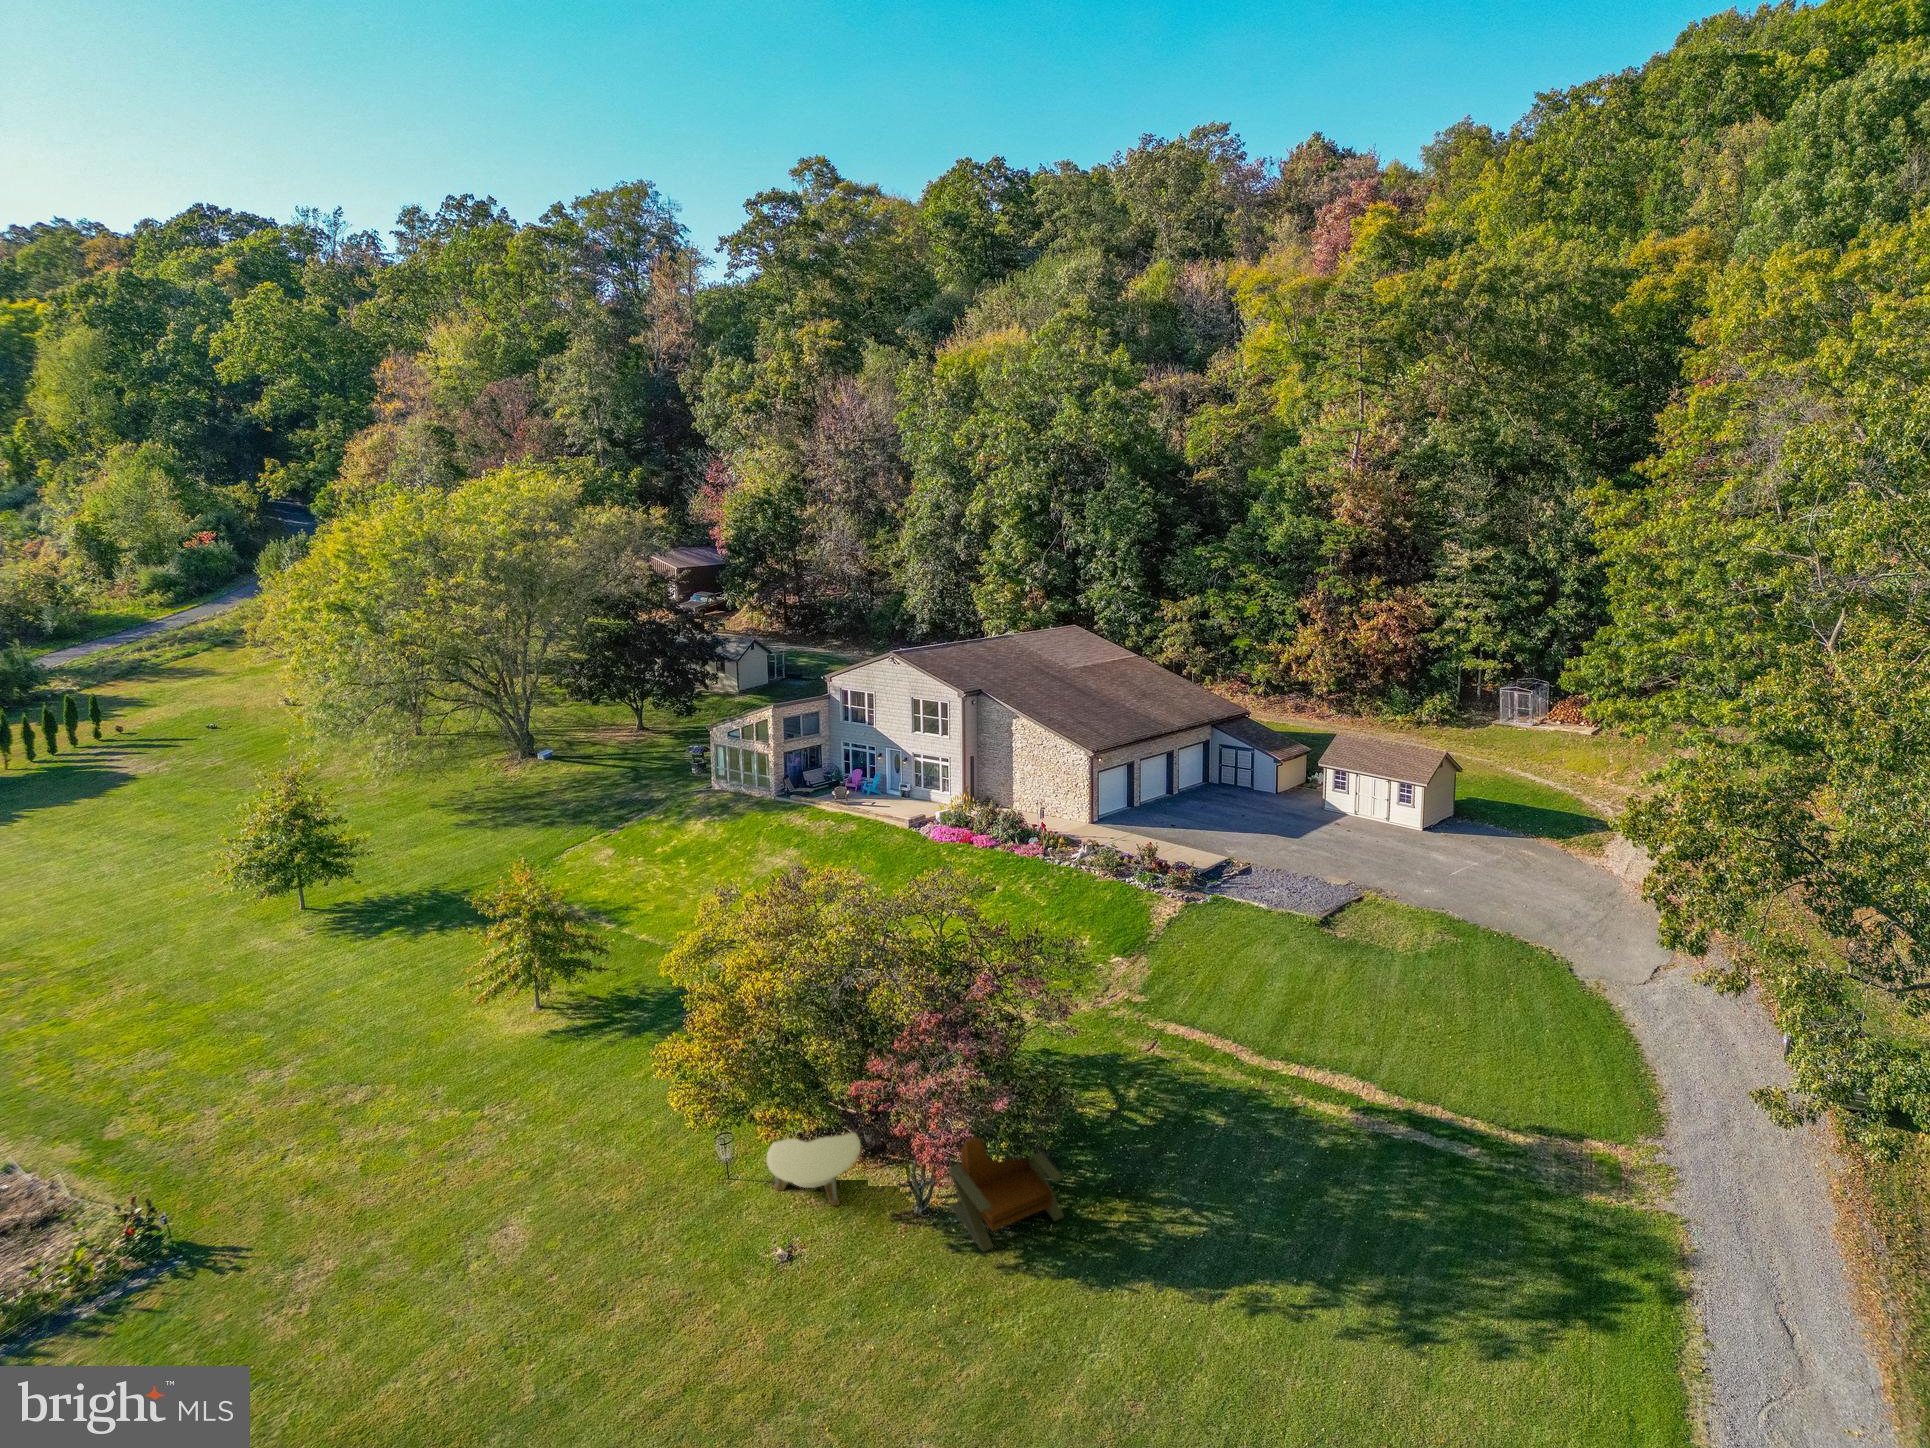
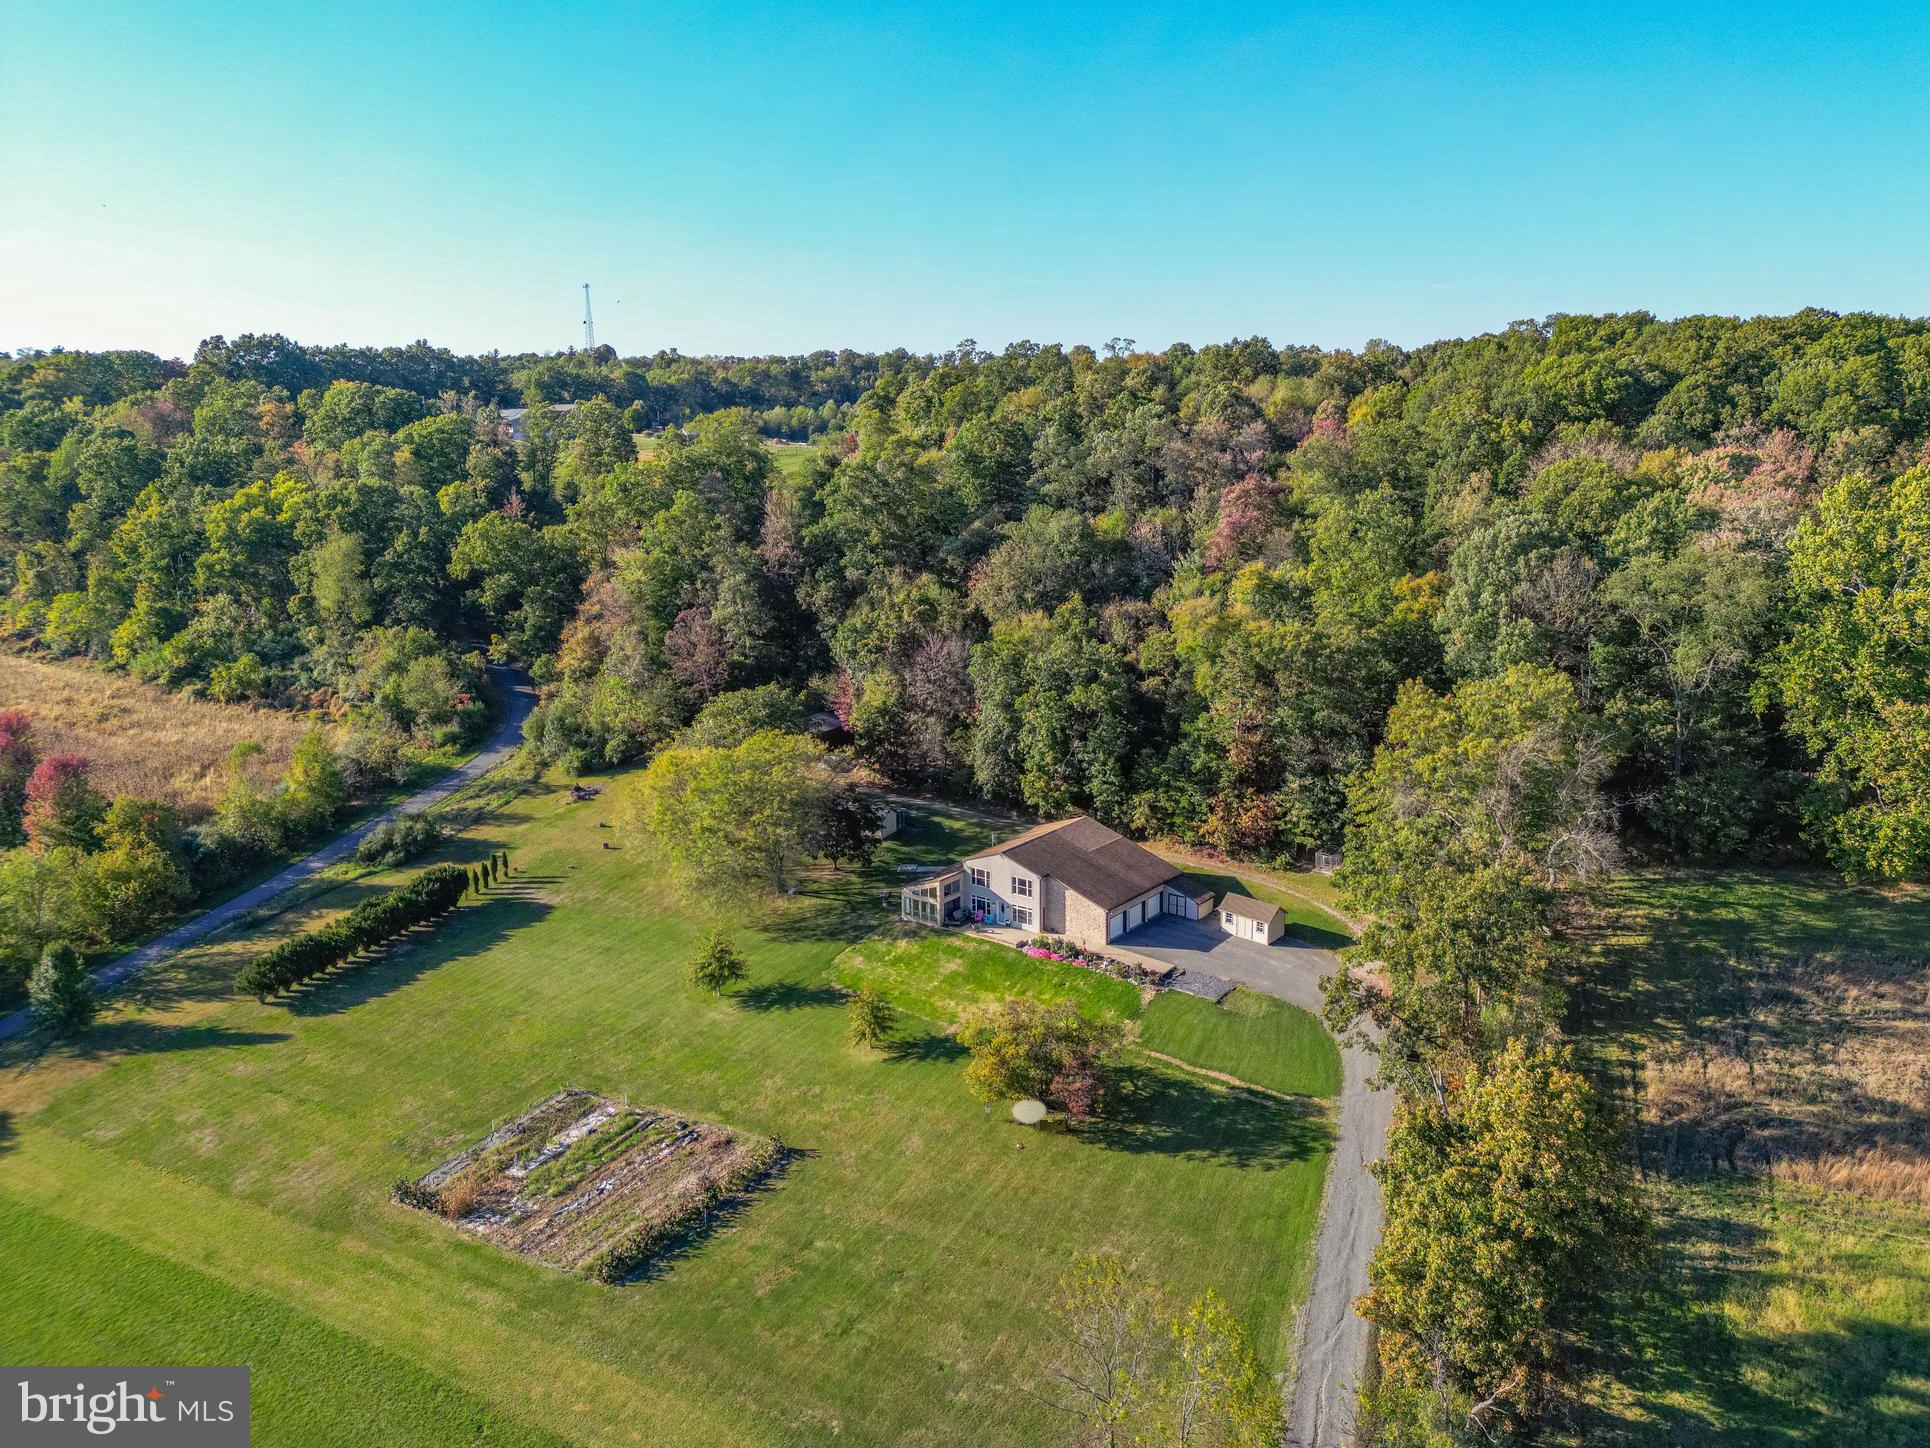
lounge chair: present [949,1138,1064,1252] -> none [1080,1094,1122,1144]

